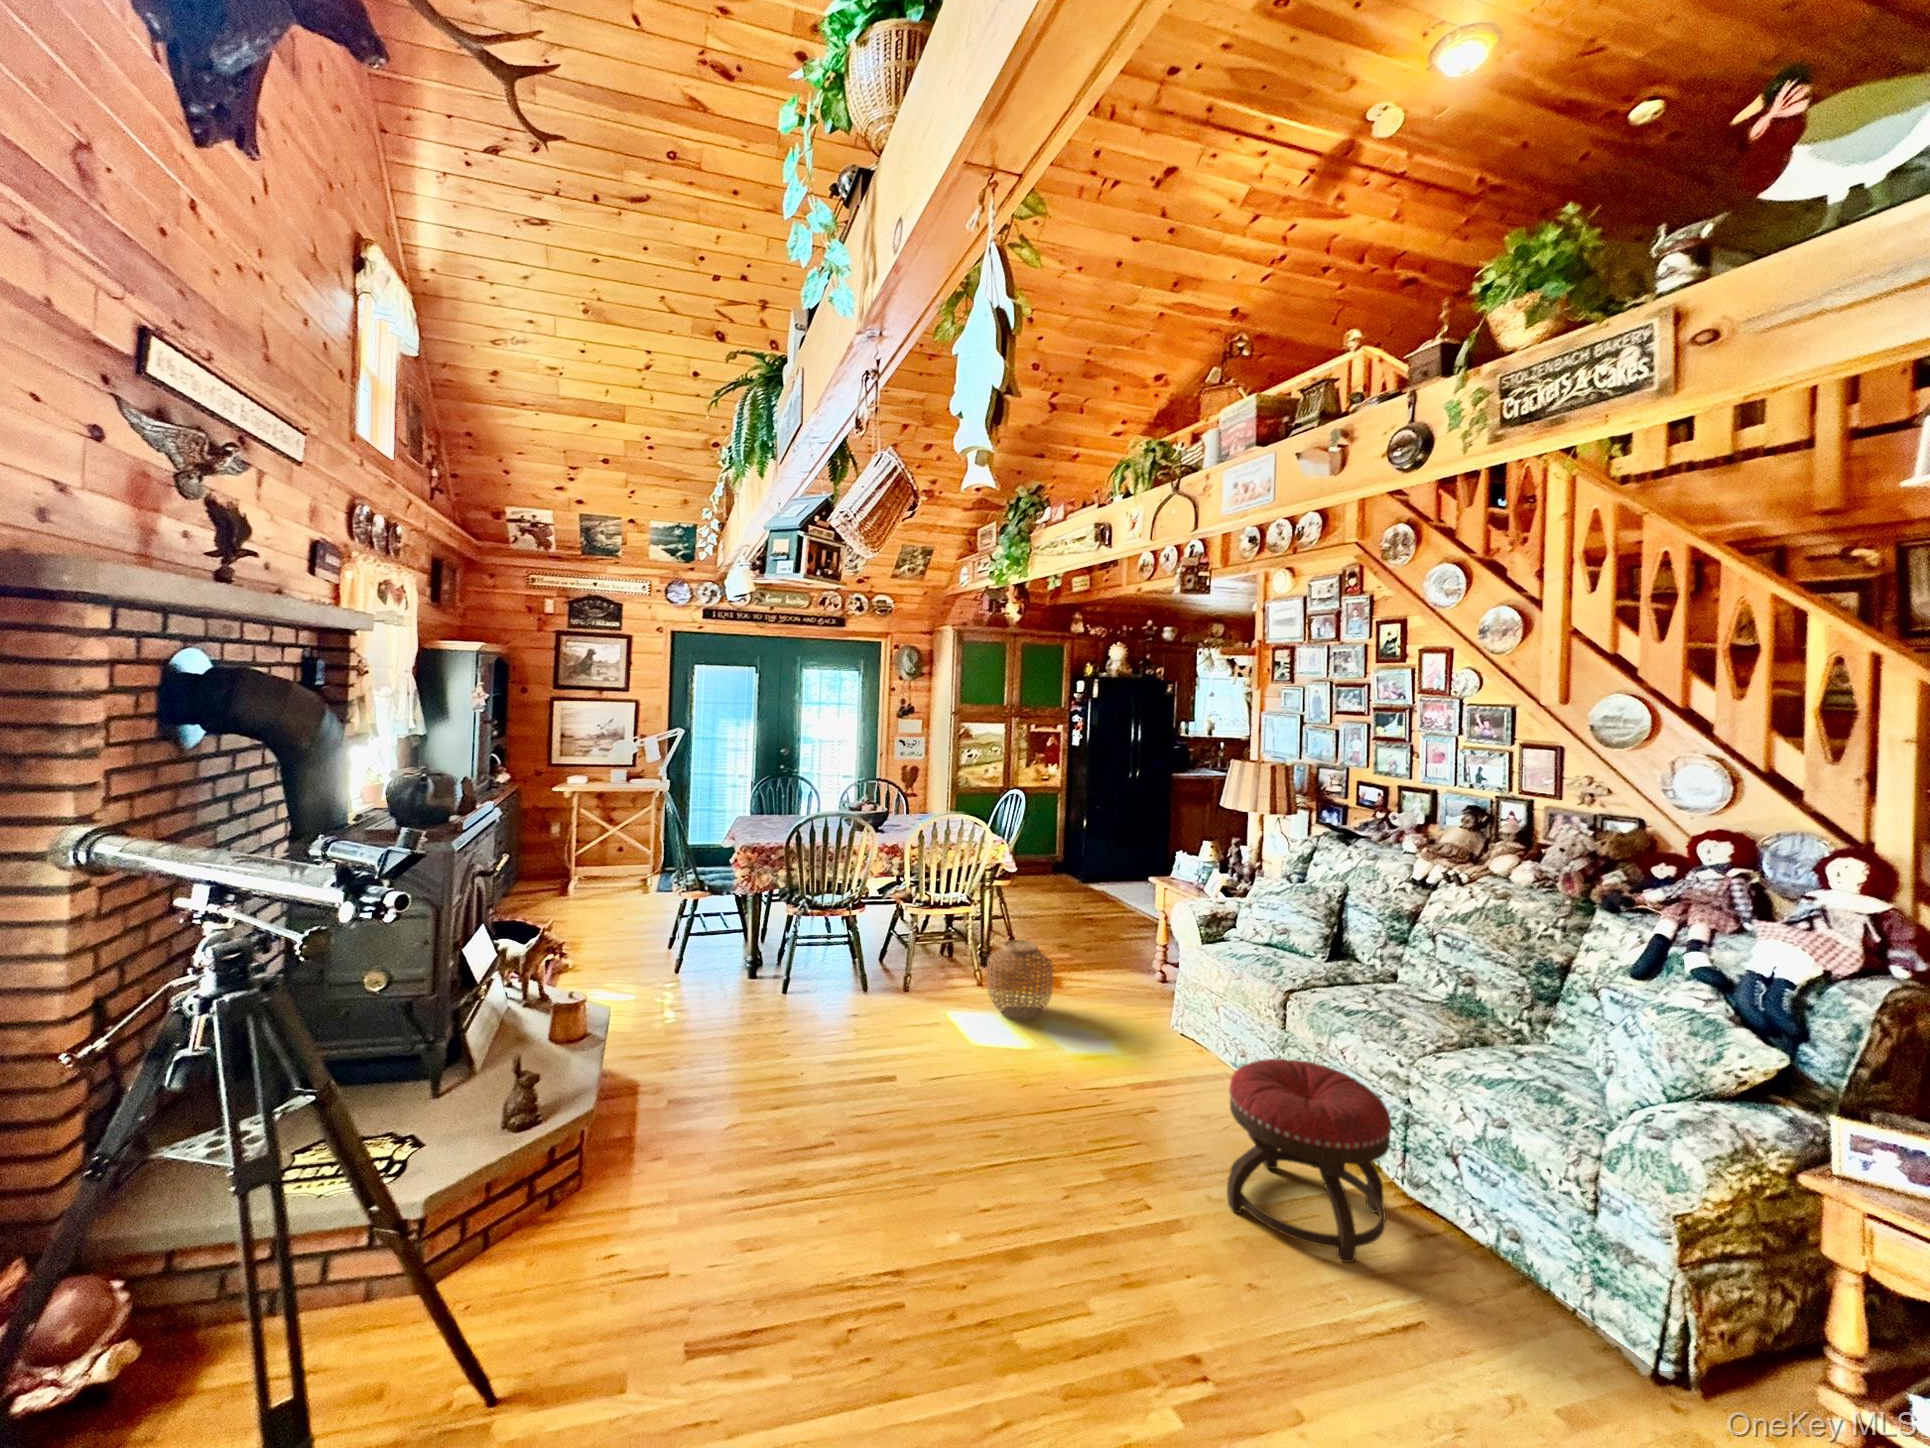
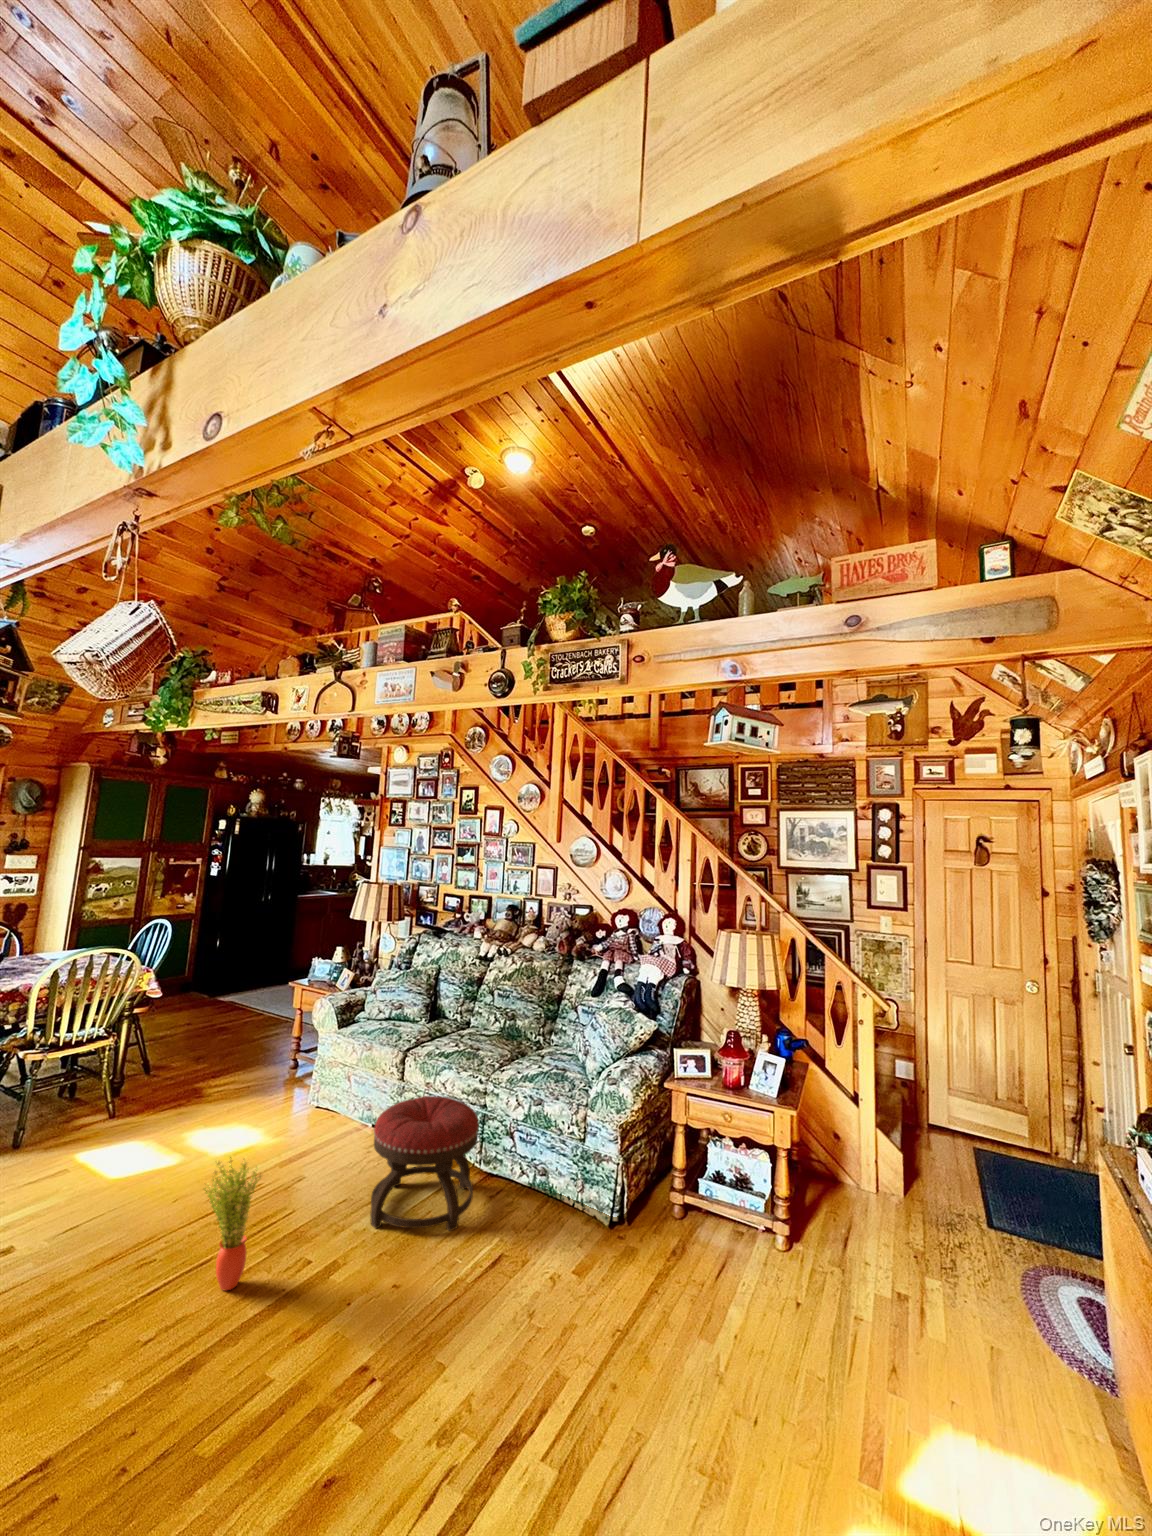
woven basket: present [987,940,1053,1020] -> none [128,1059,201,1137]
potted plant: none [1021,1061,1082,1209] -> present [204,1157,262,1290]

